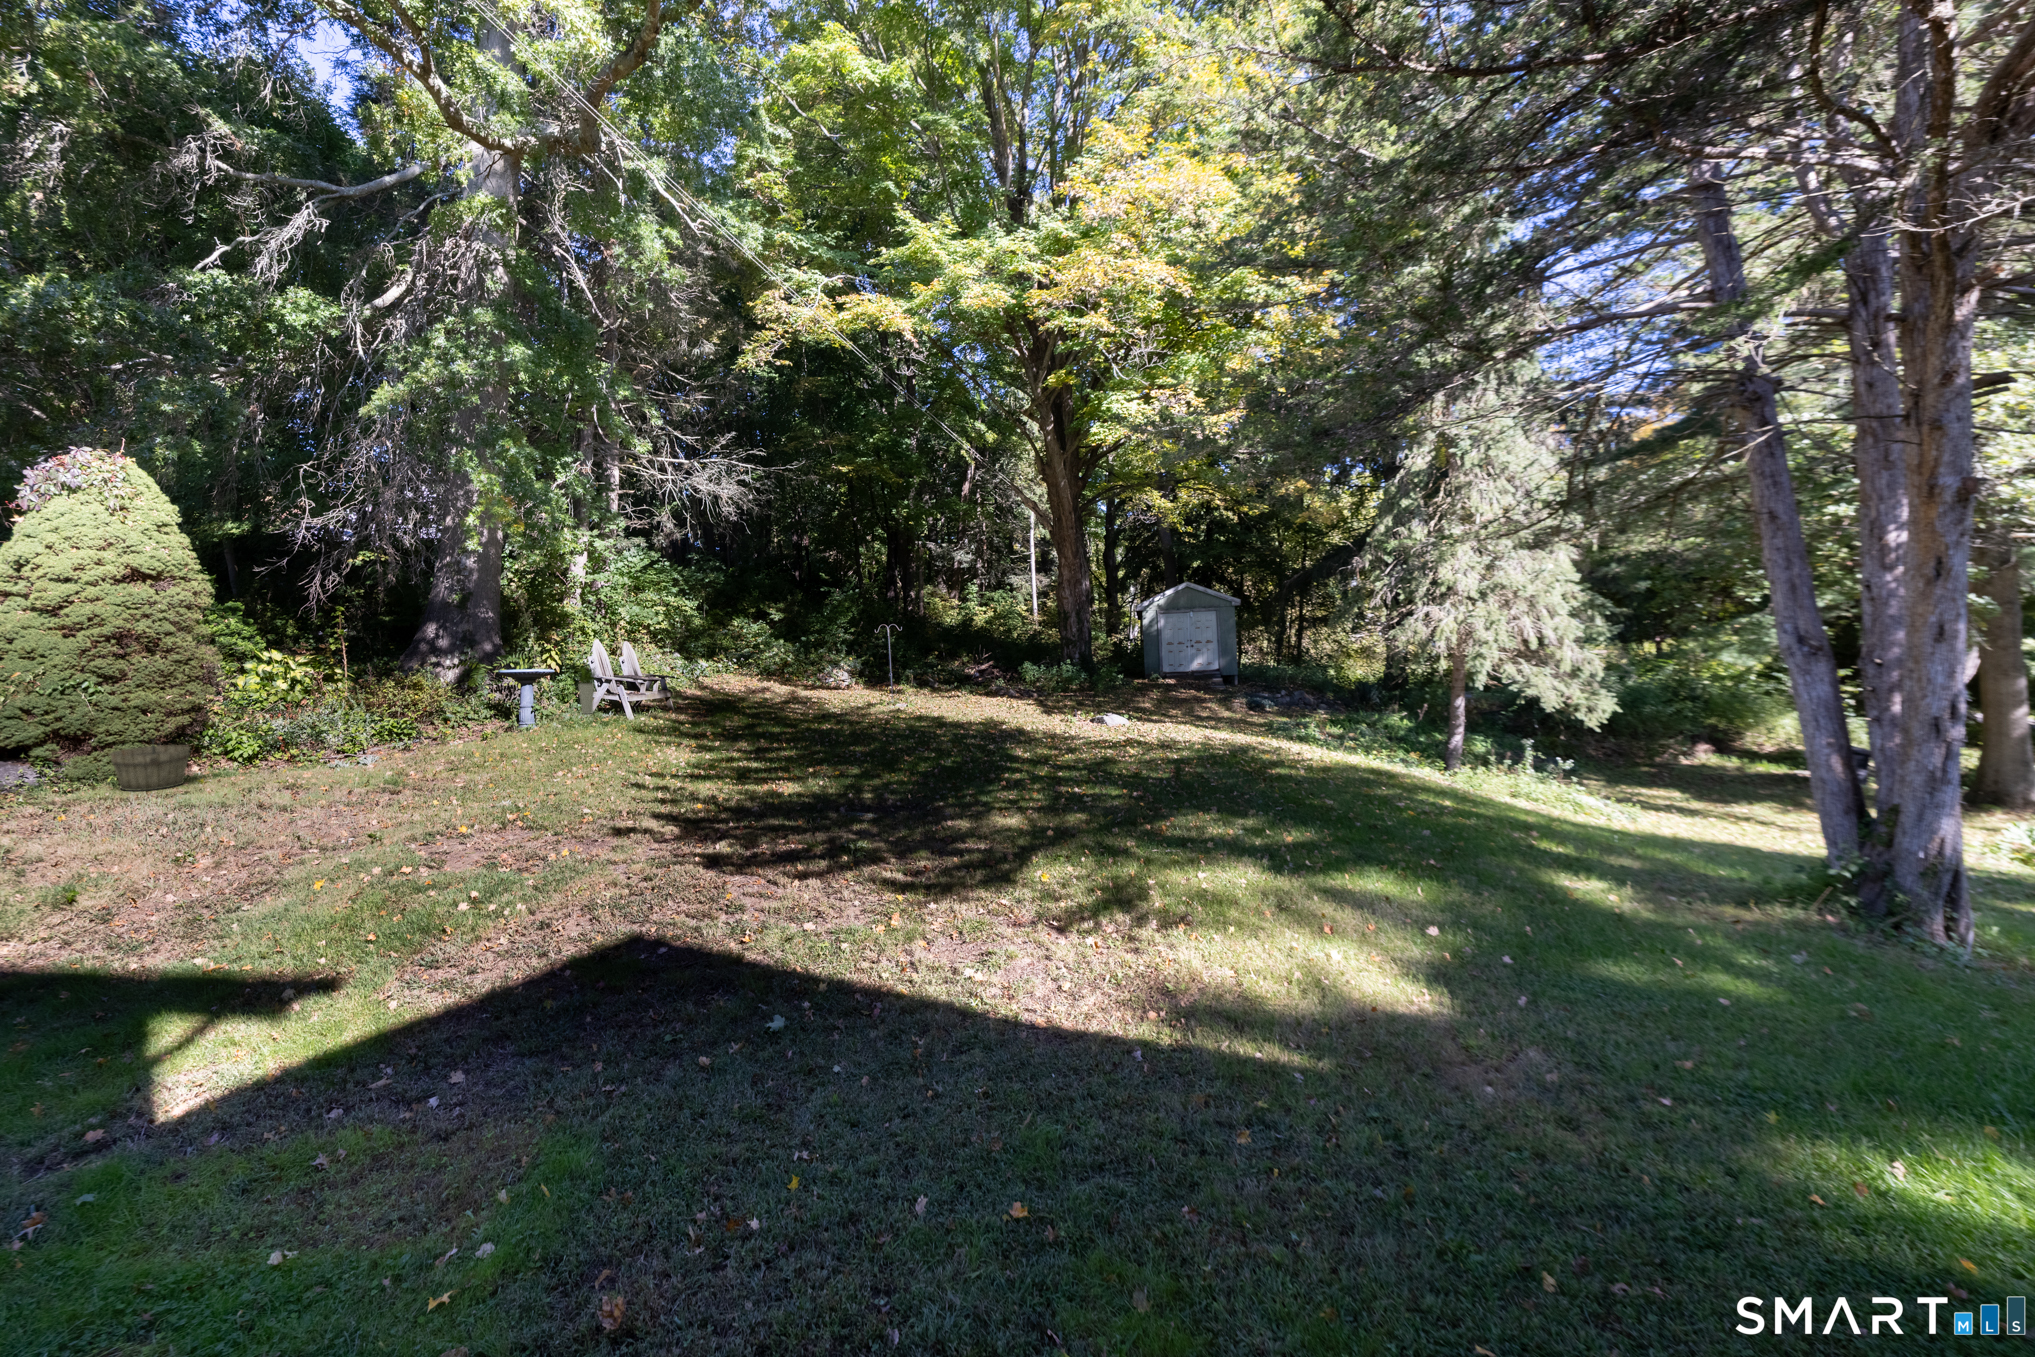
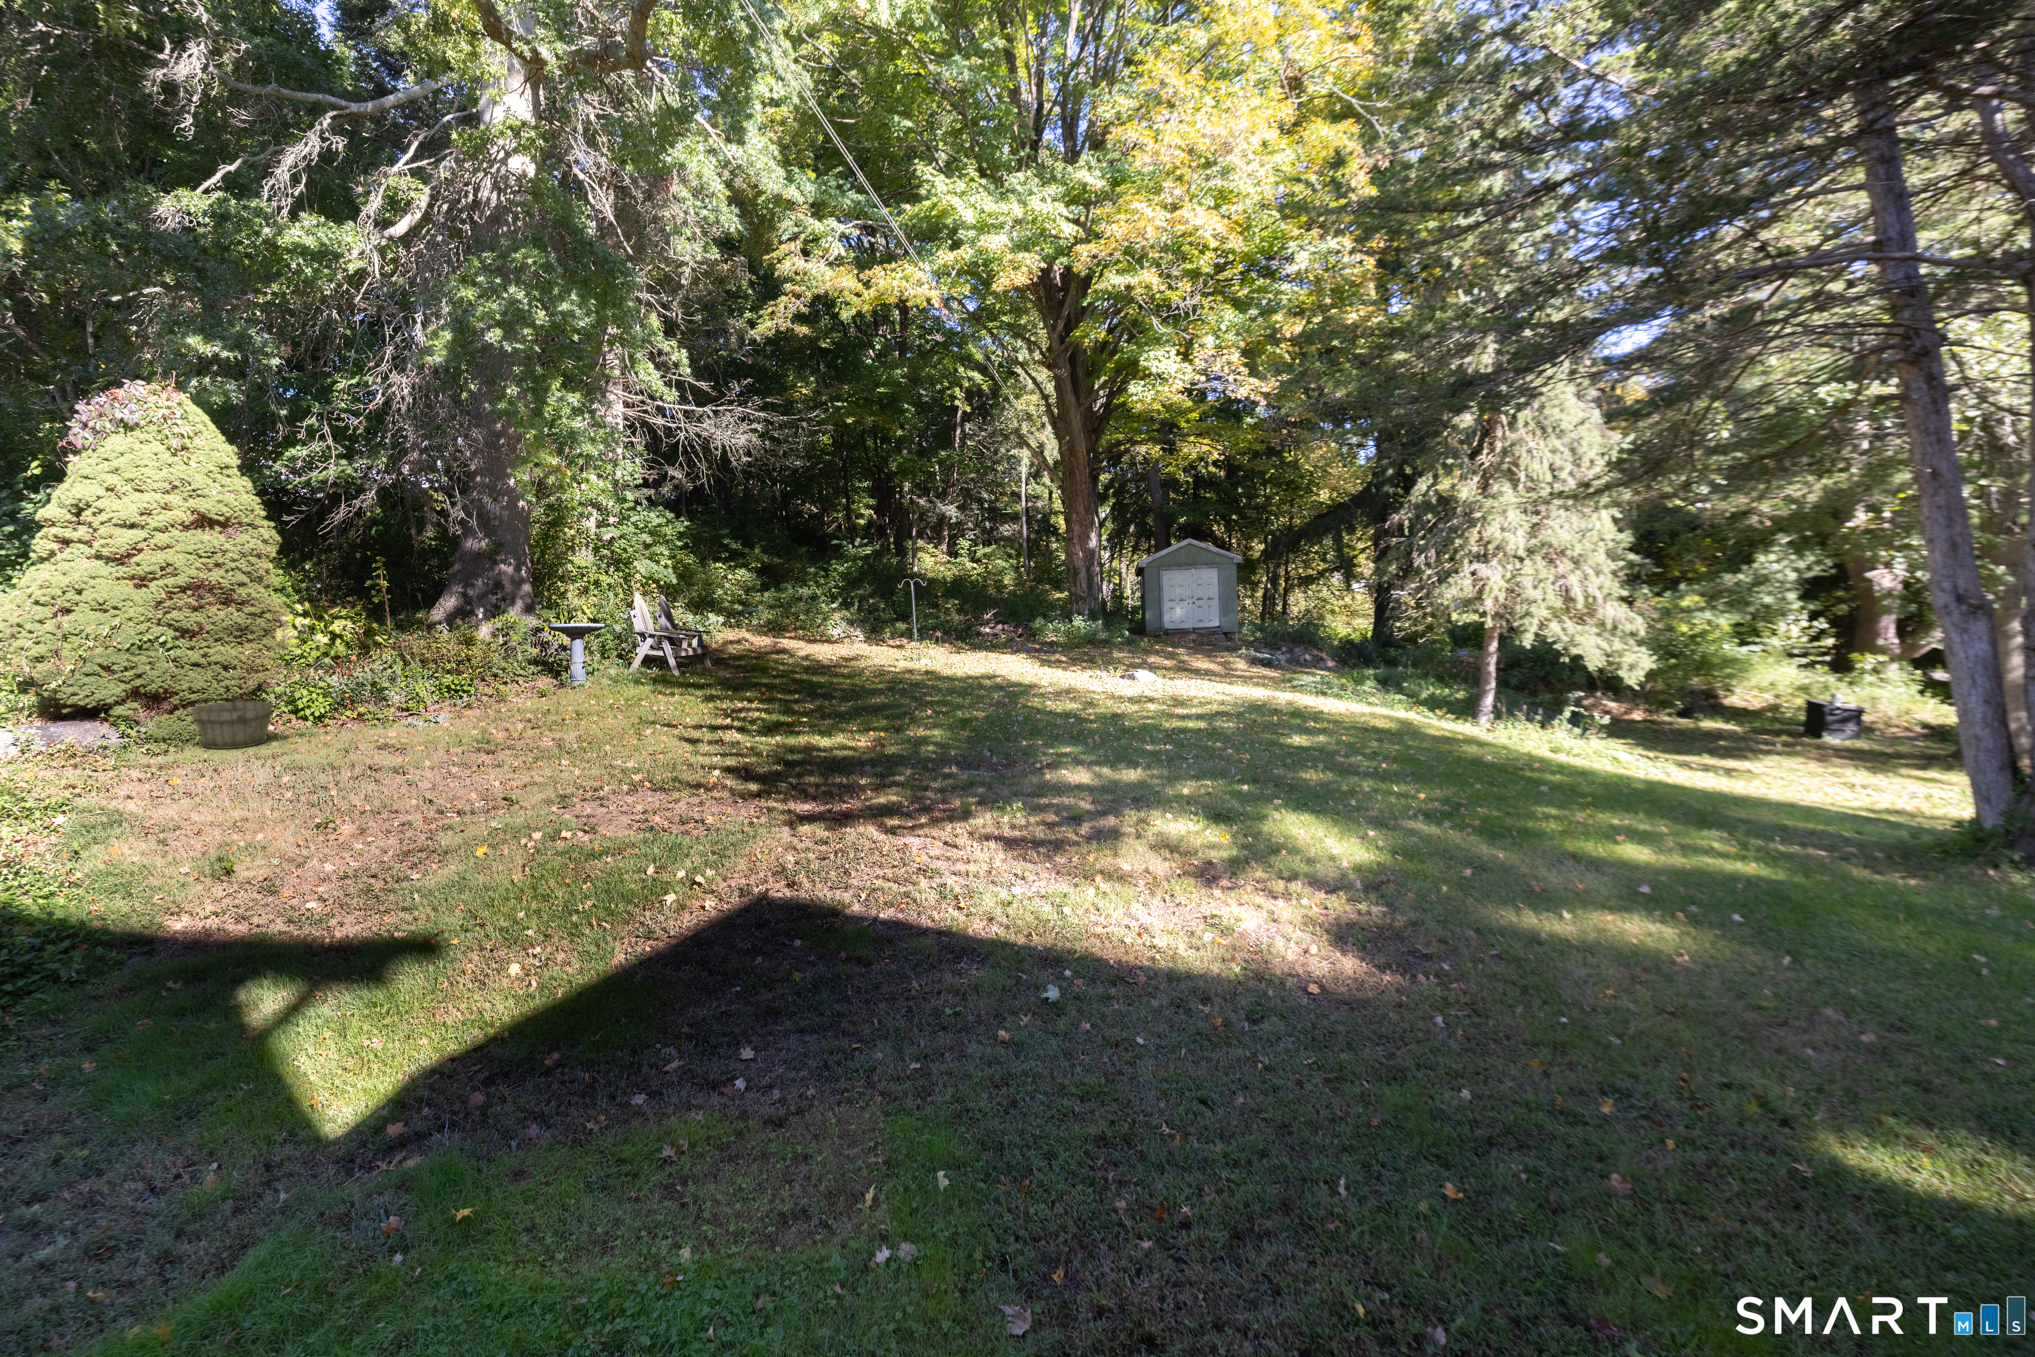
planter: present [578,667,596,714] -> none [618,620,645,669]

